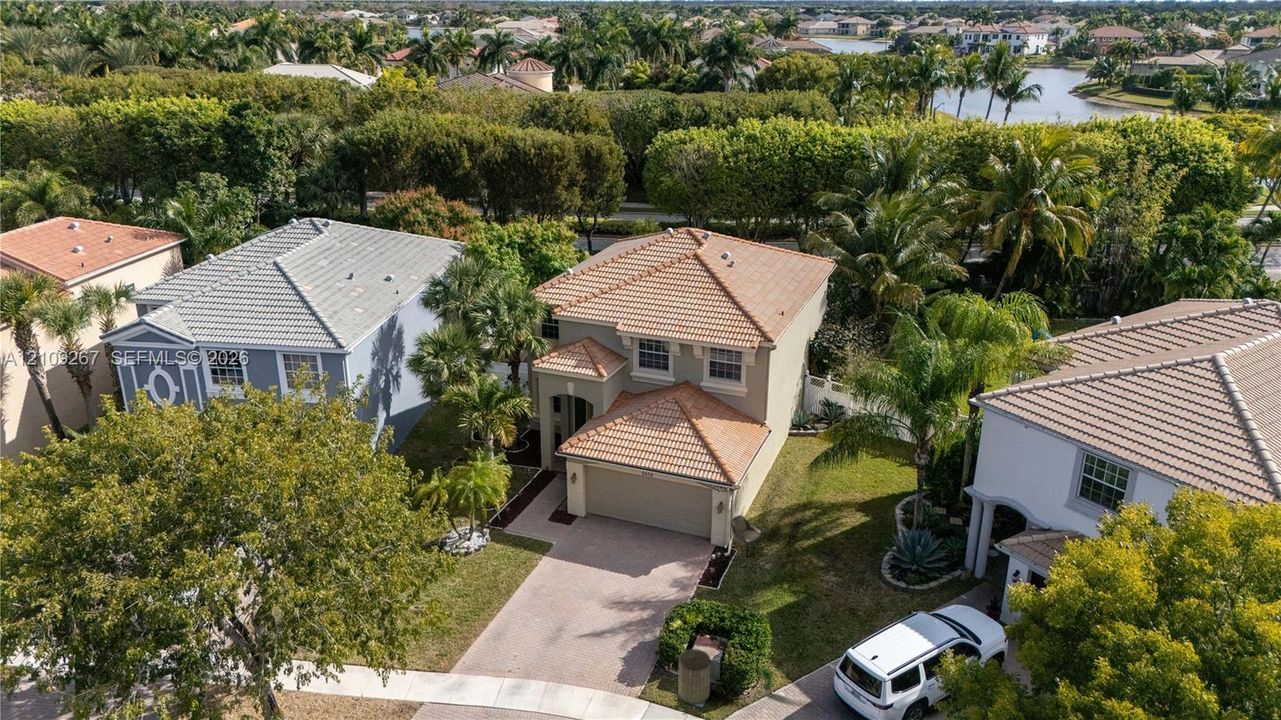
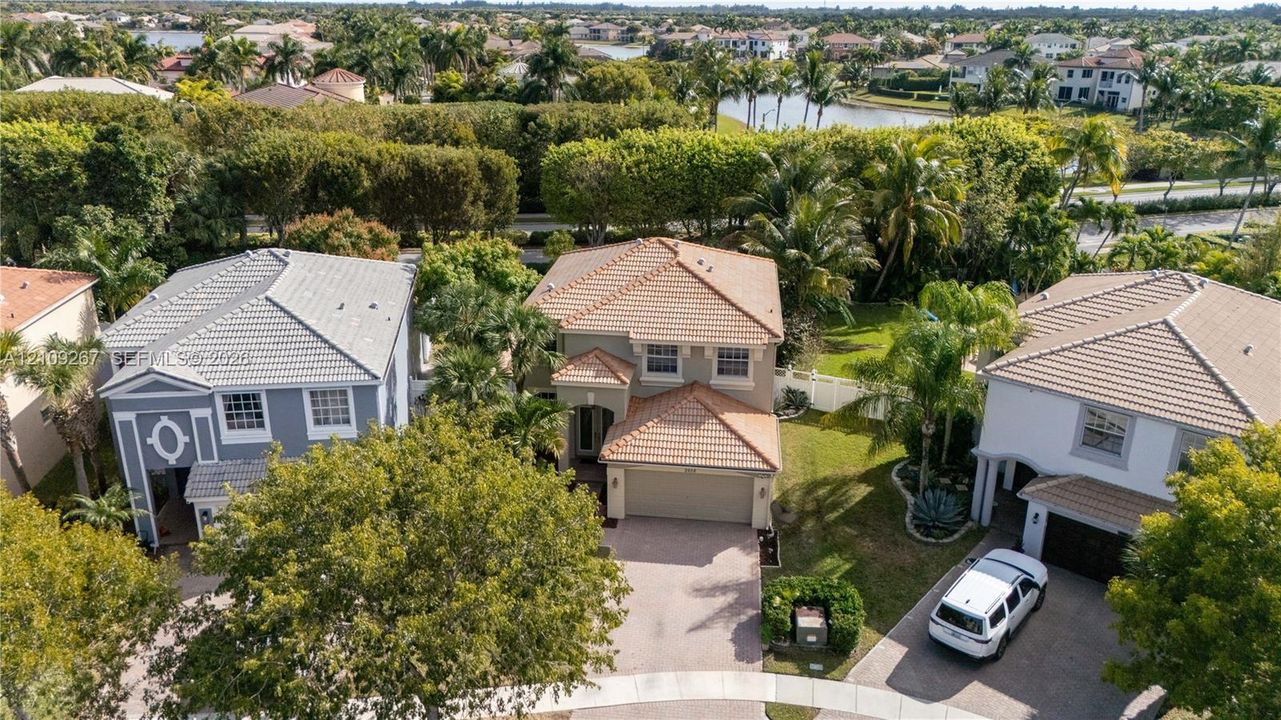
trash can: present [679,649,710,704] -> none [795,619,827,669]
potted plant: present [759,666,774,696] -> present [761,623,773,650]

